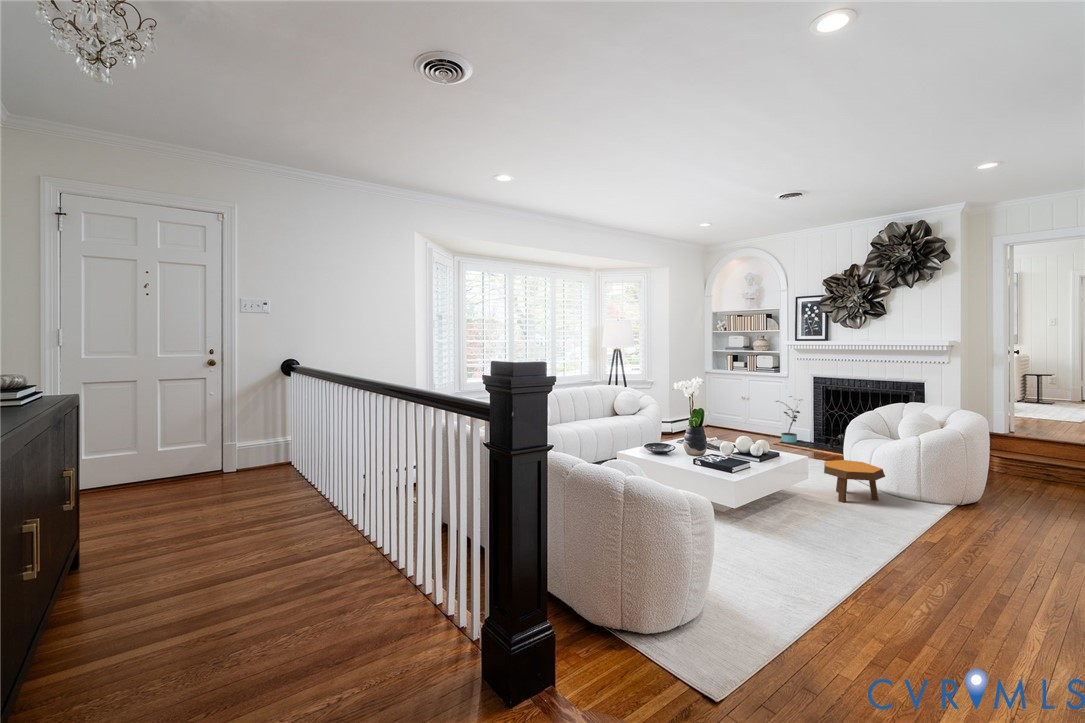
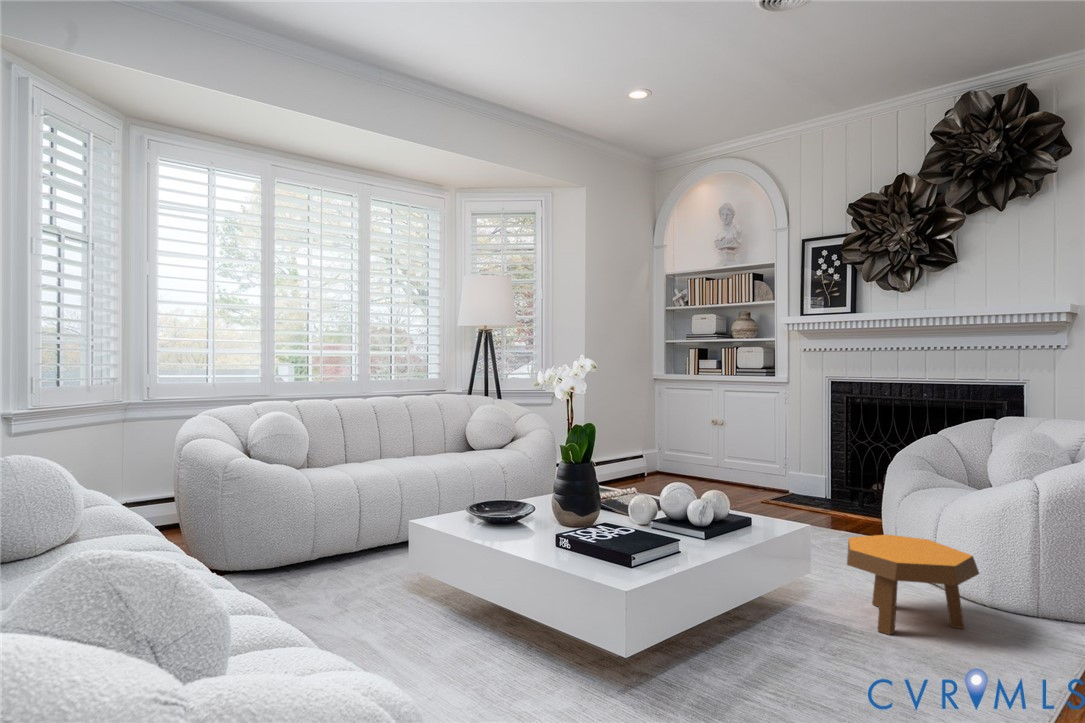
potted plant: present [776,396,800,443] -> none [764,415,815,499]

